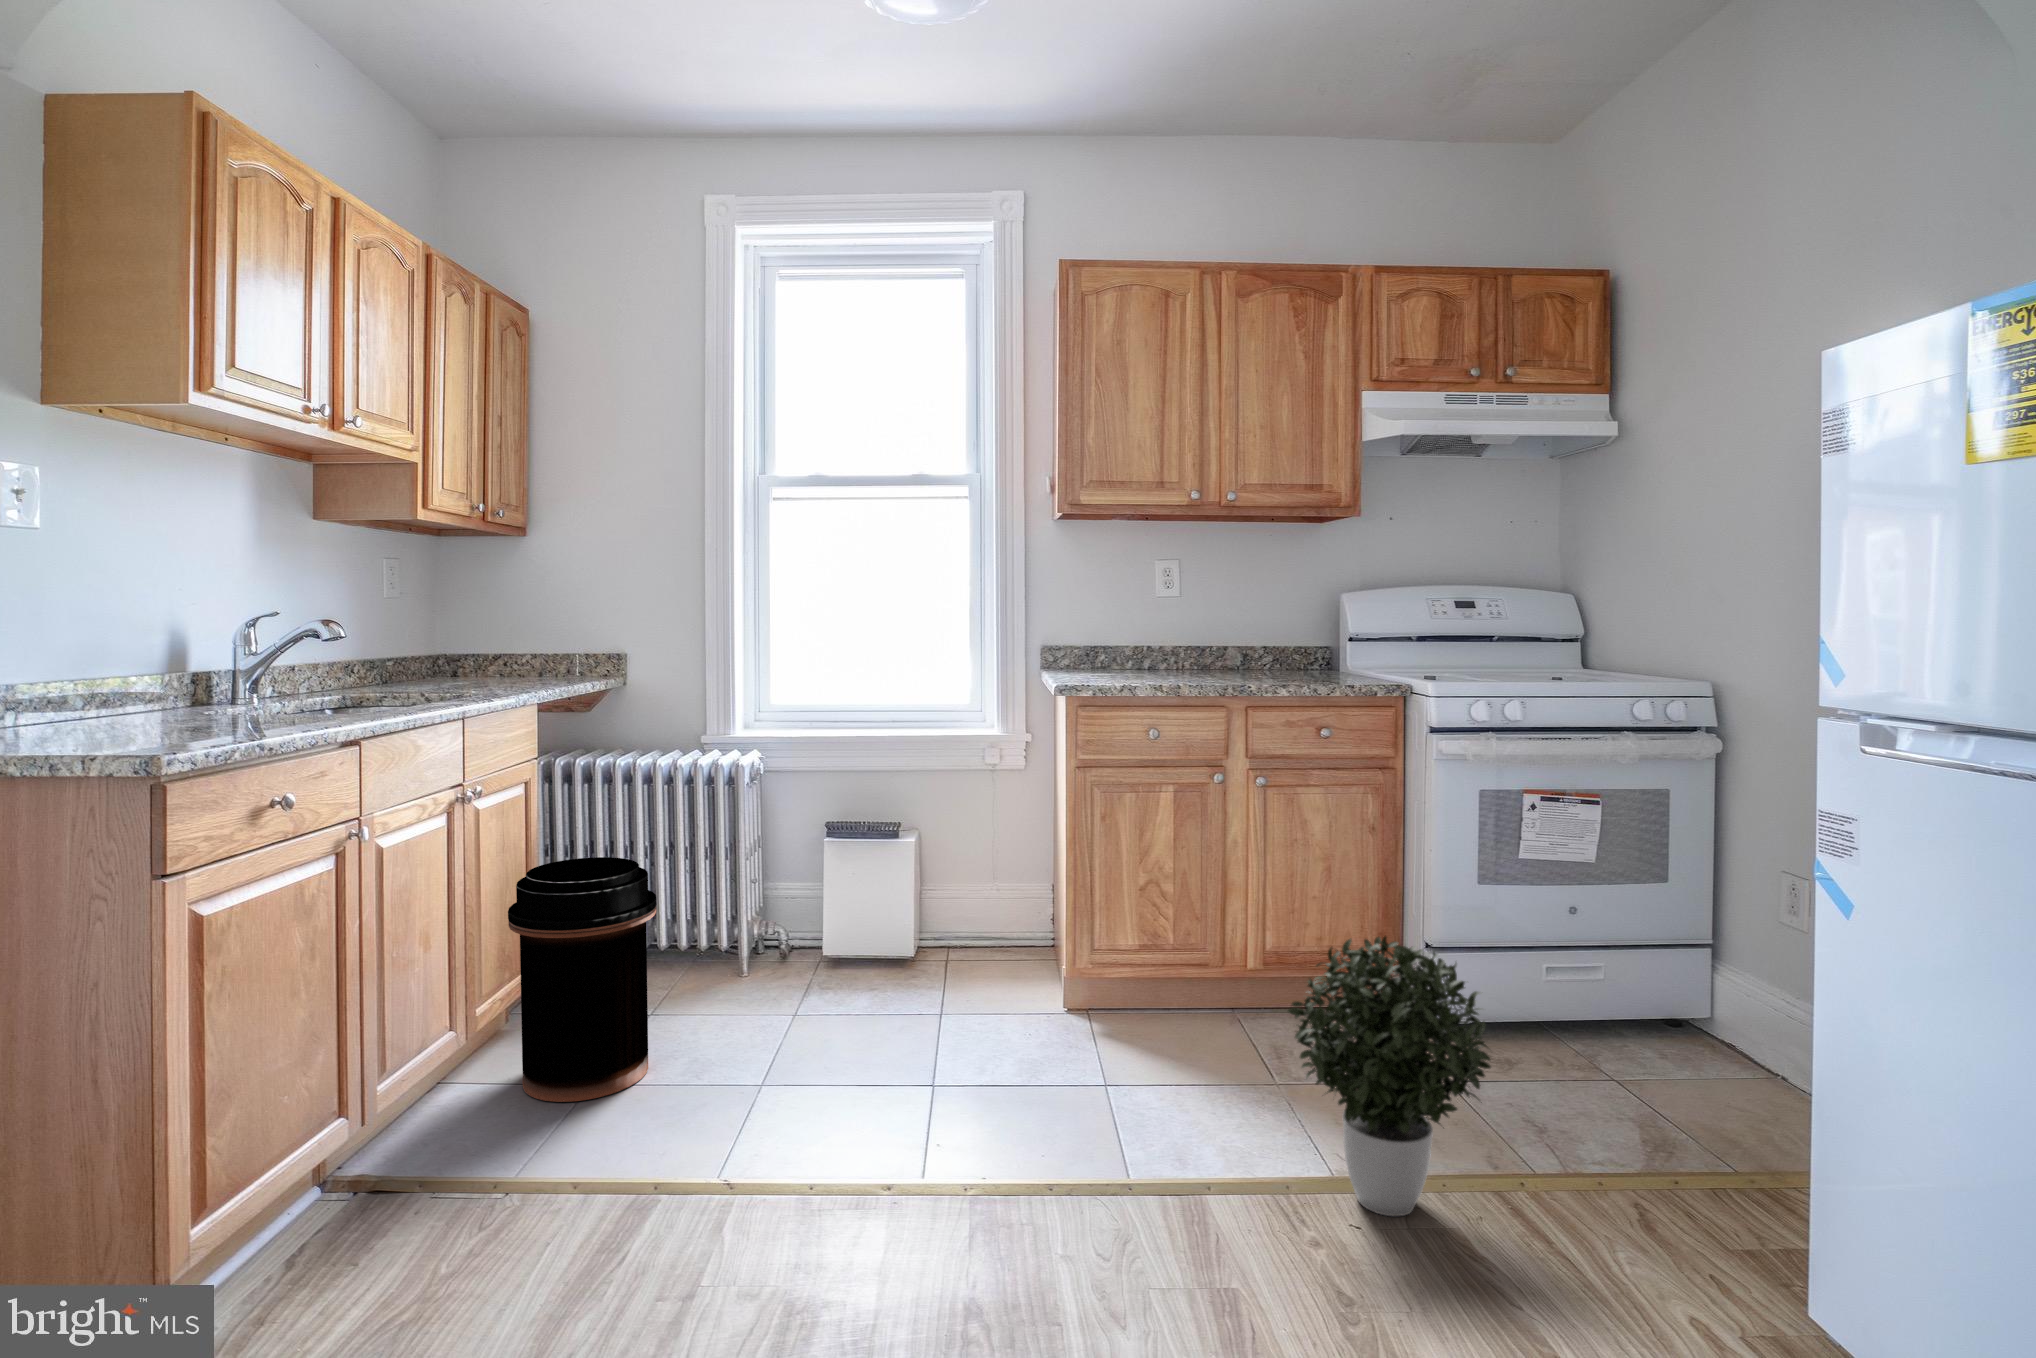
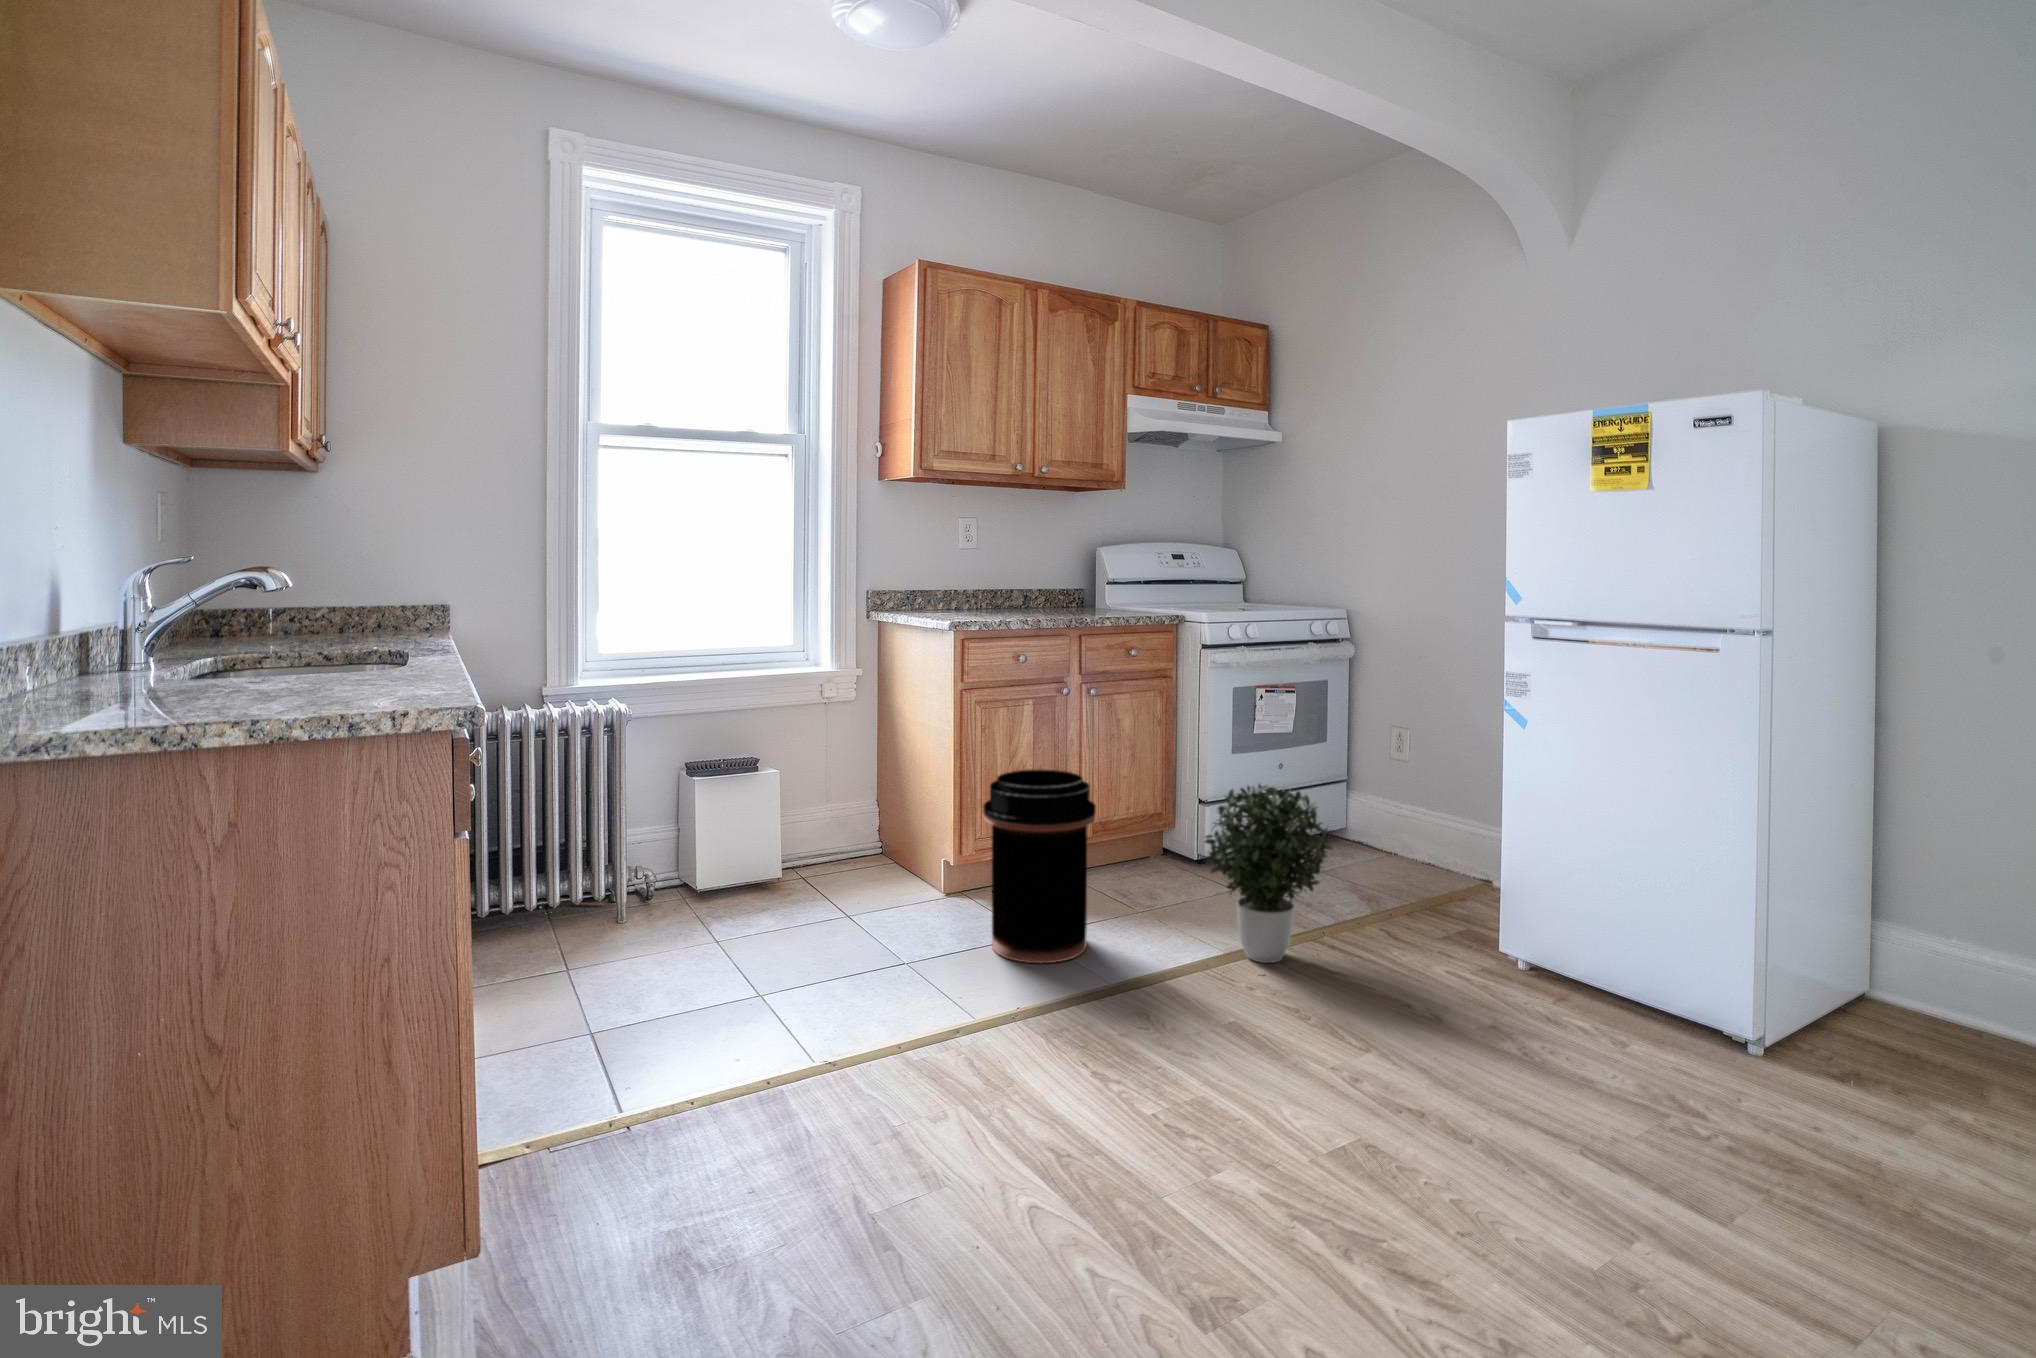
trash can: present [508,857,657,1102] -> present [983,769,1096,963]

